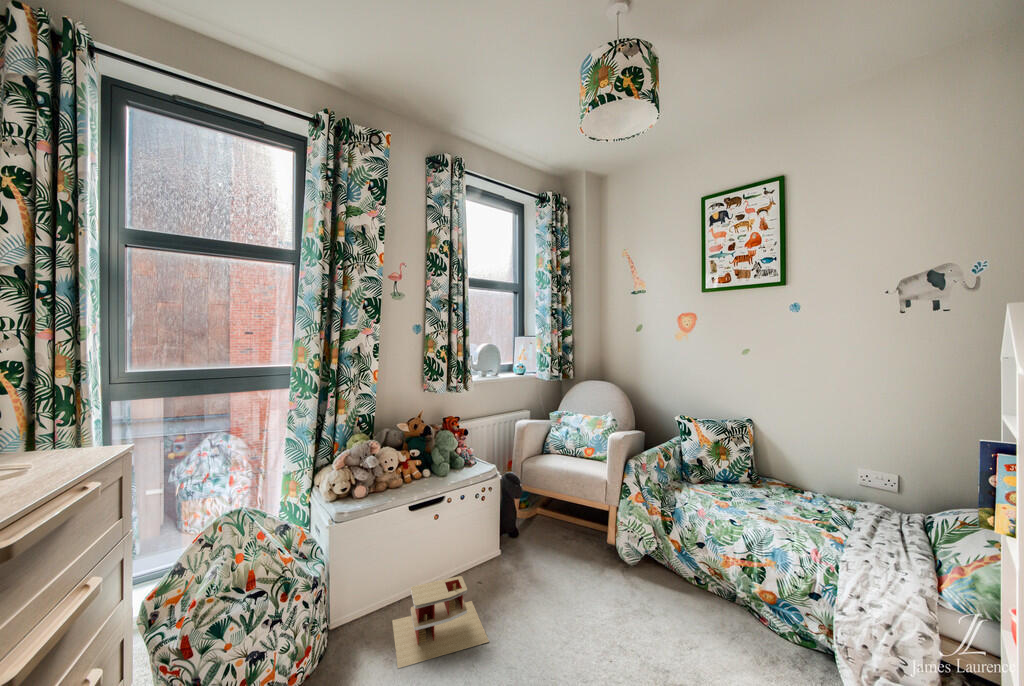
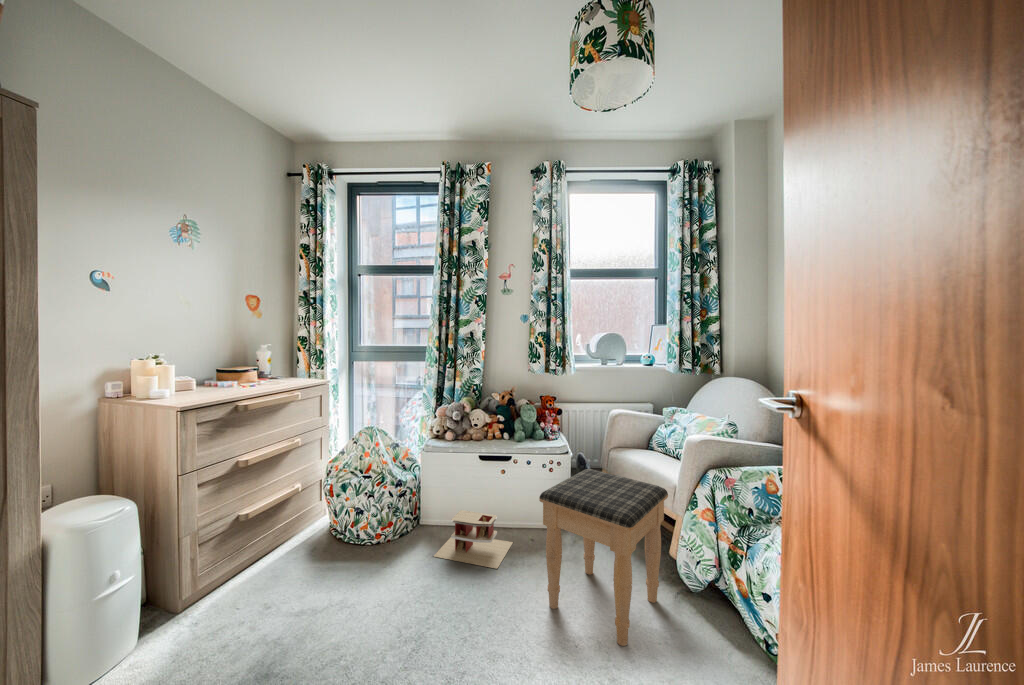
footstool: none [560,492,680,658] -> present [539,469,668,646]

